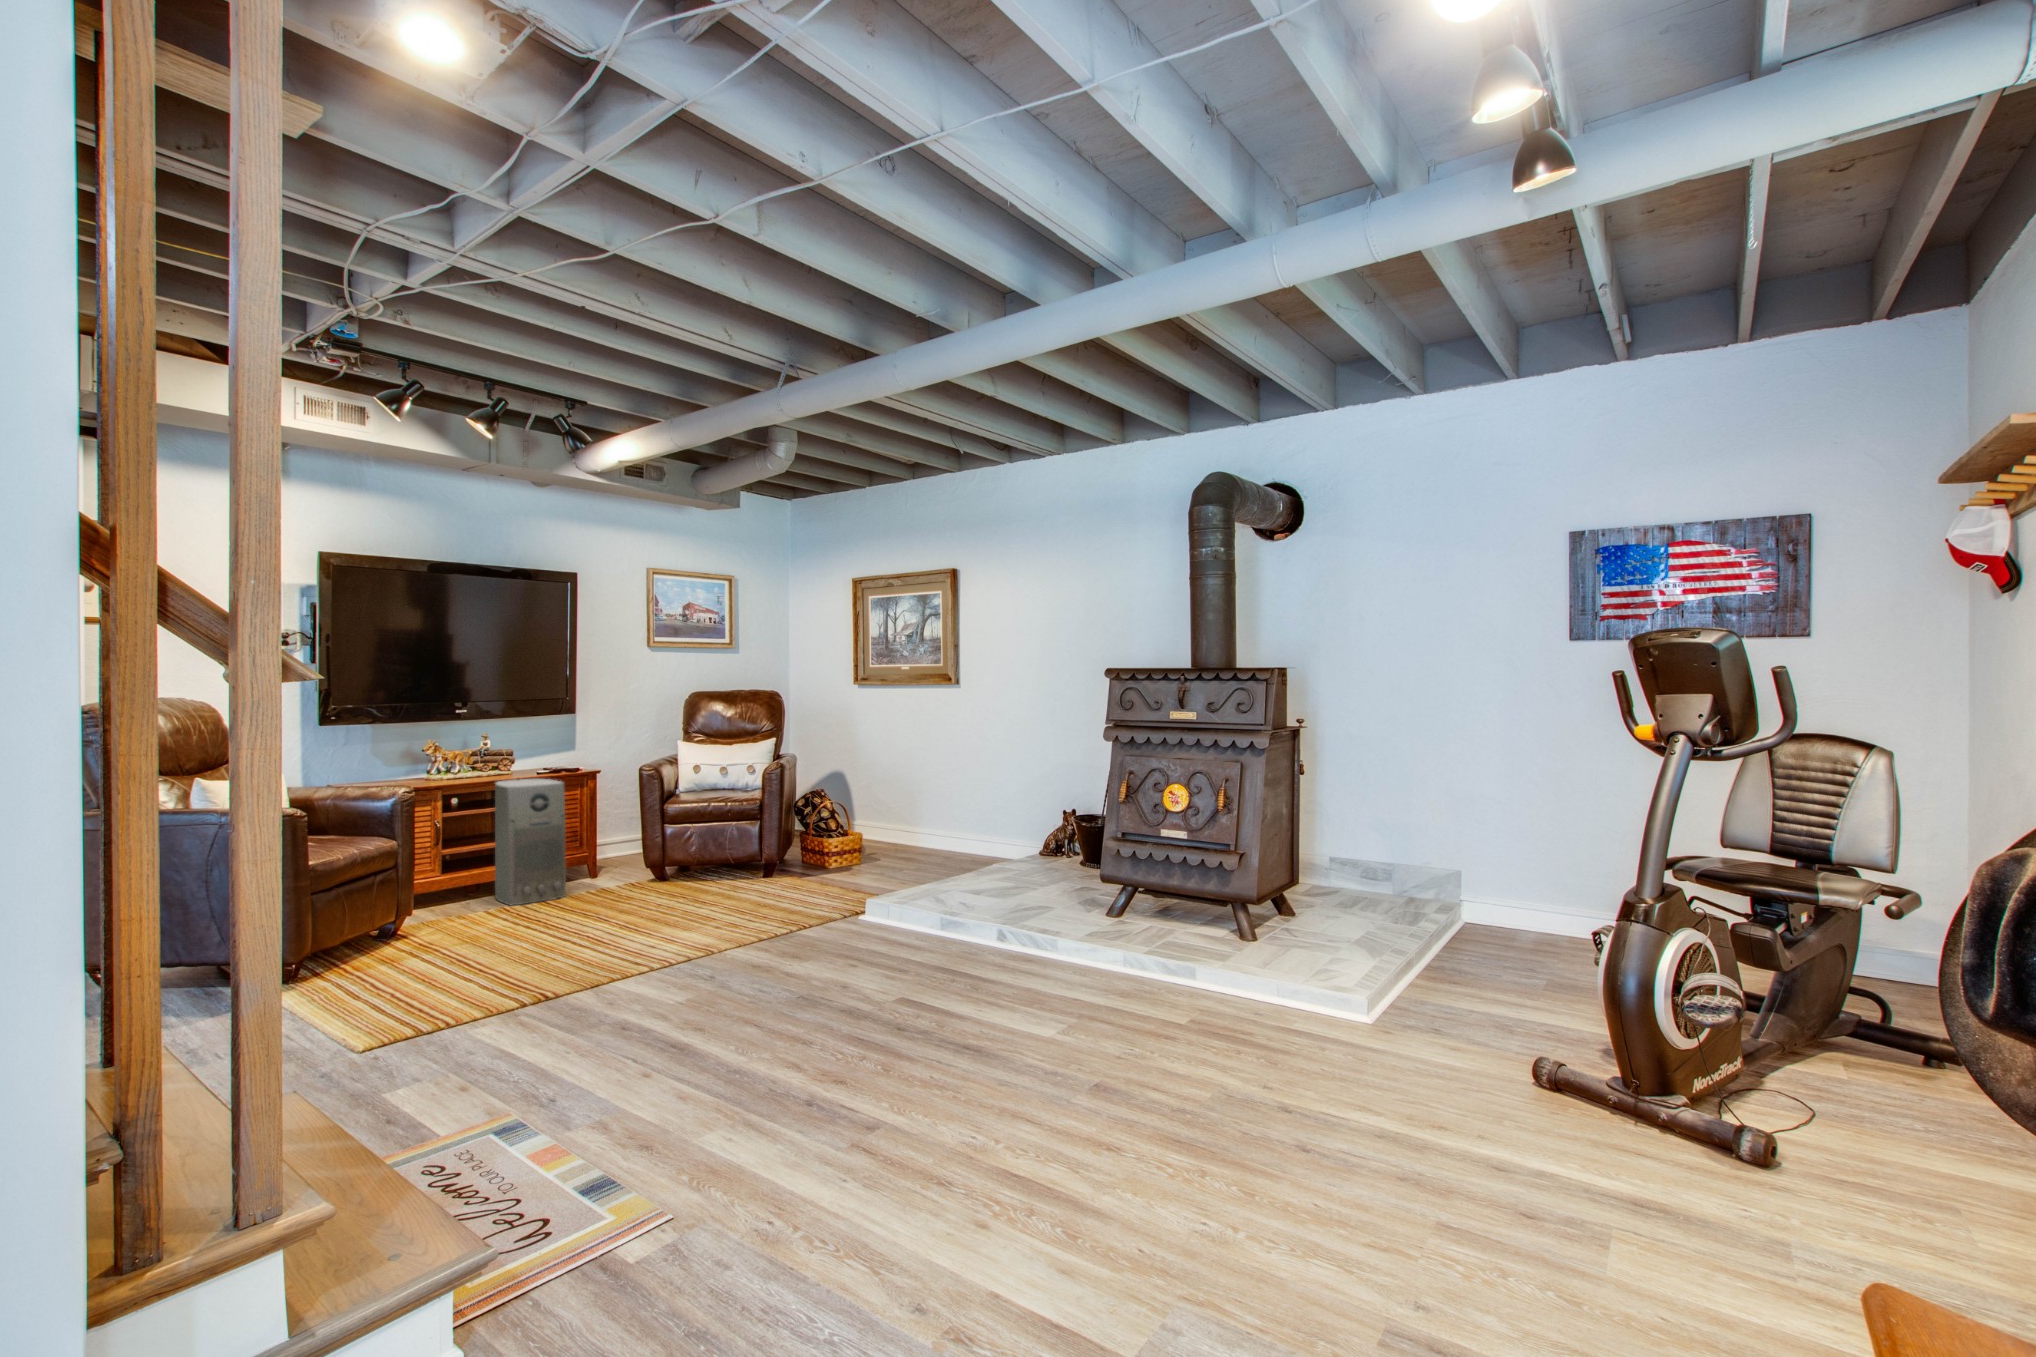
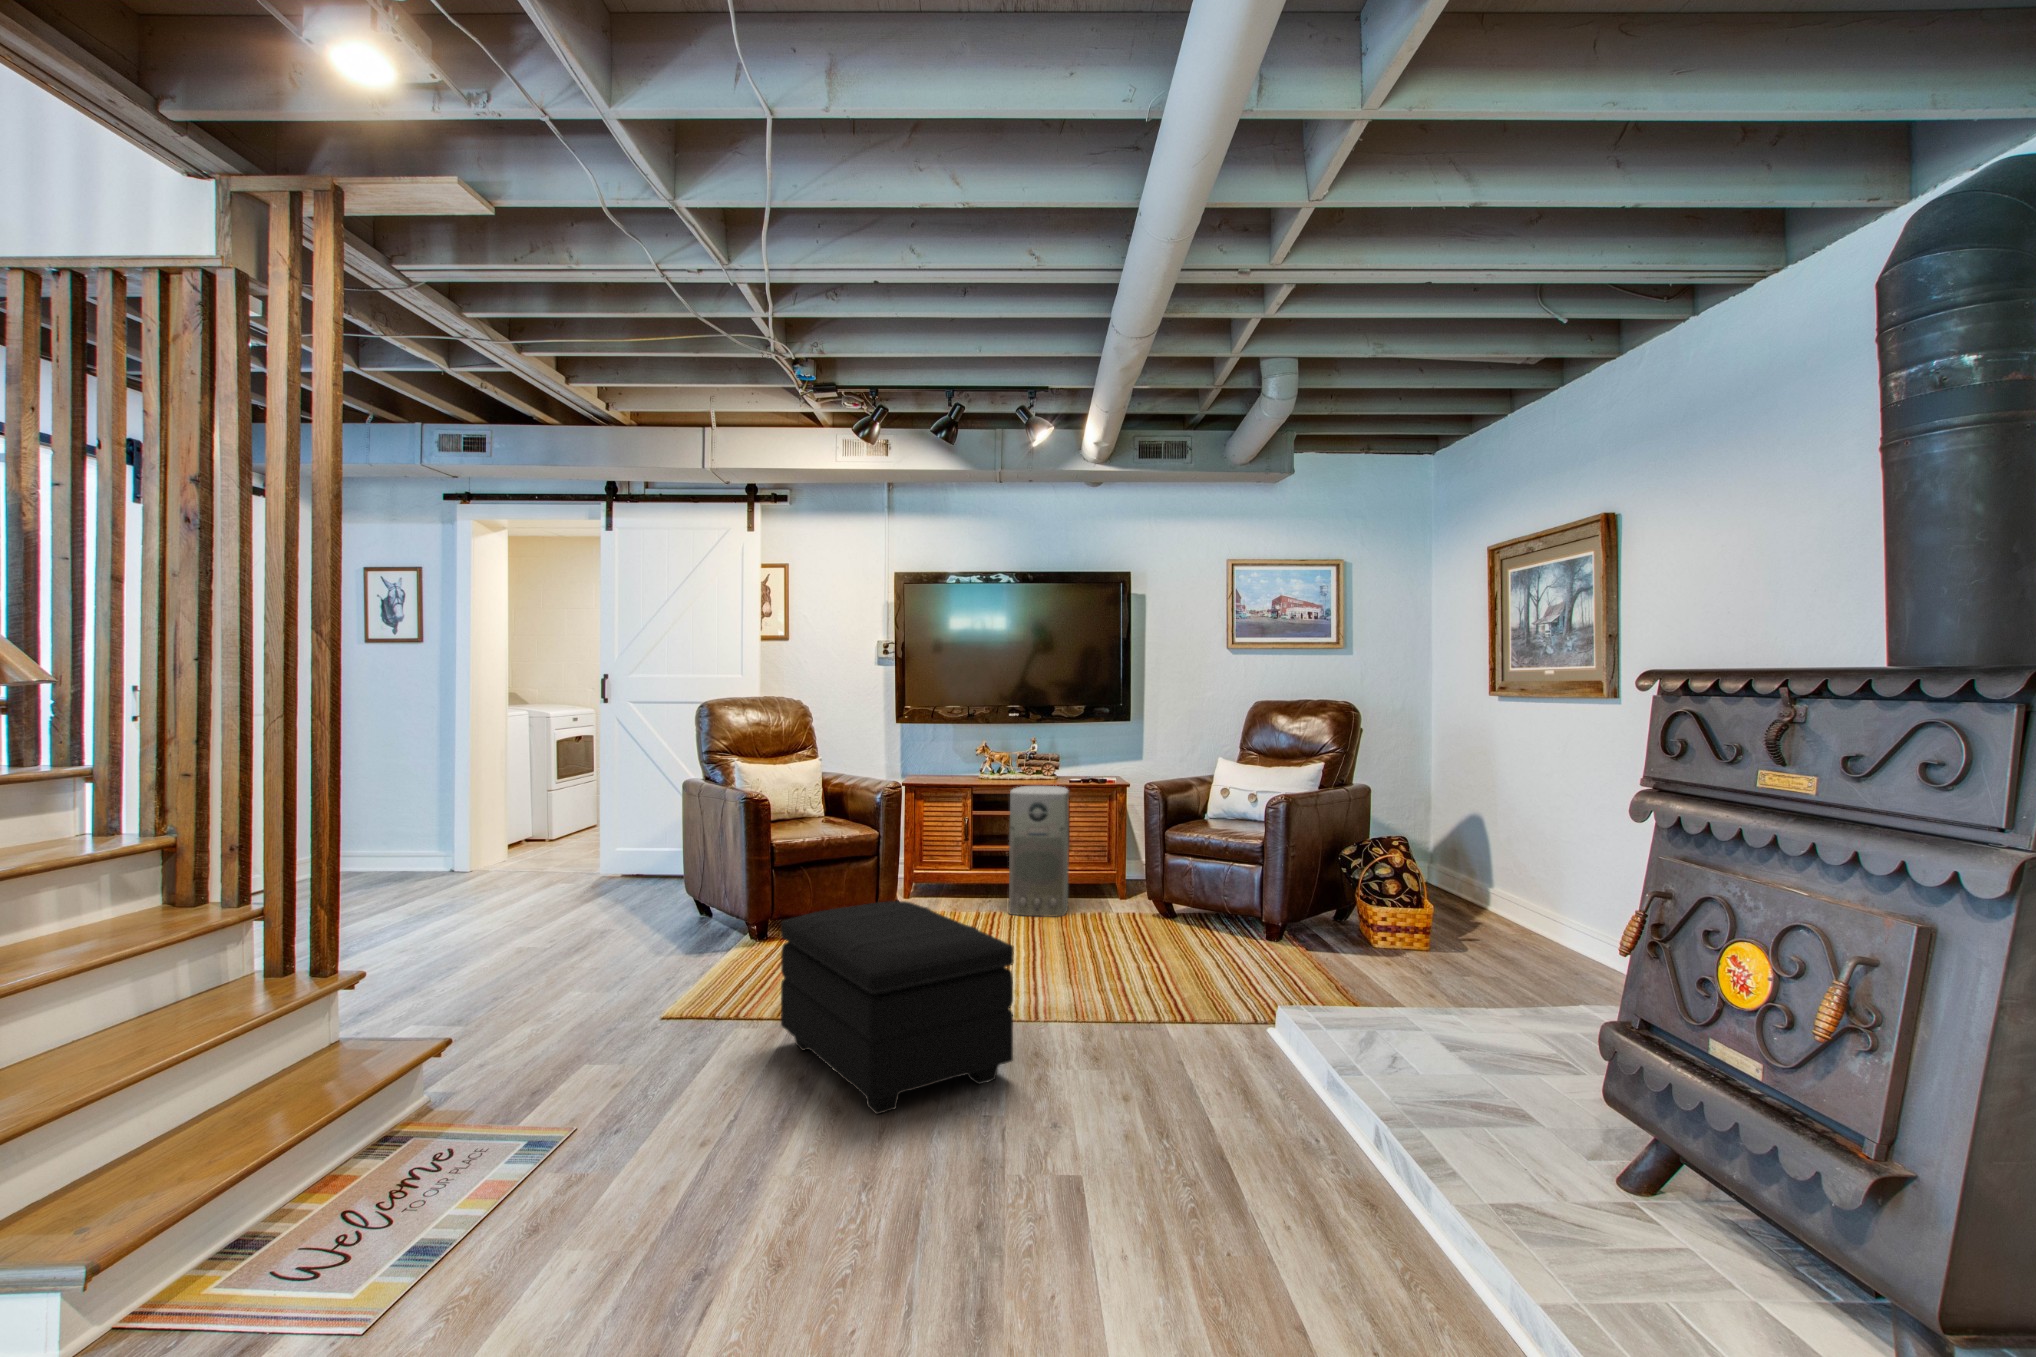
footstool: none [525,872,753,1017] -> present [781,901,1014,1114]

